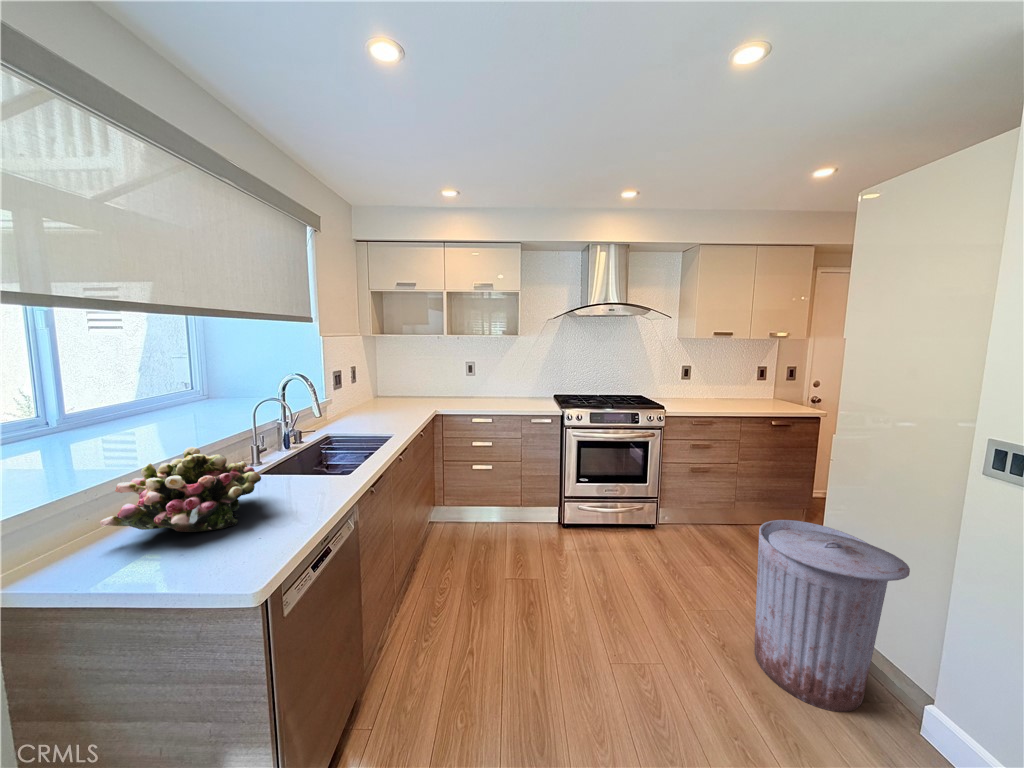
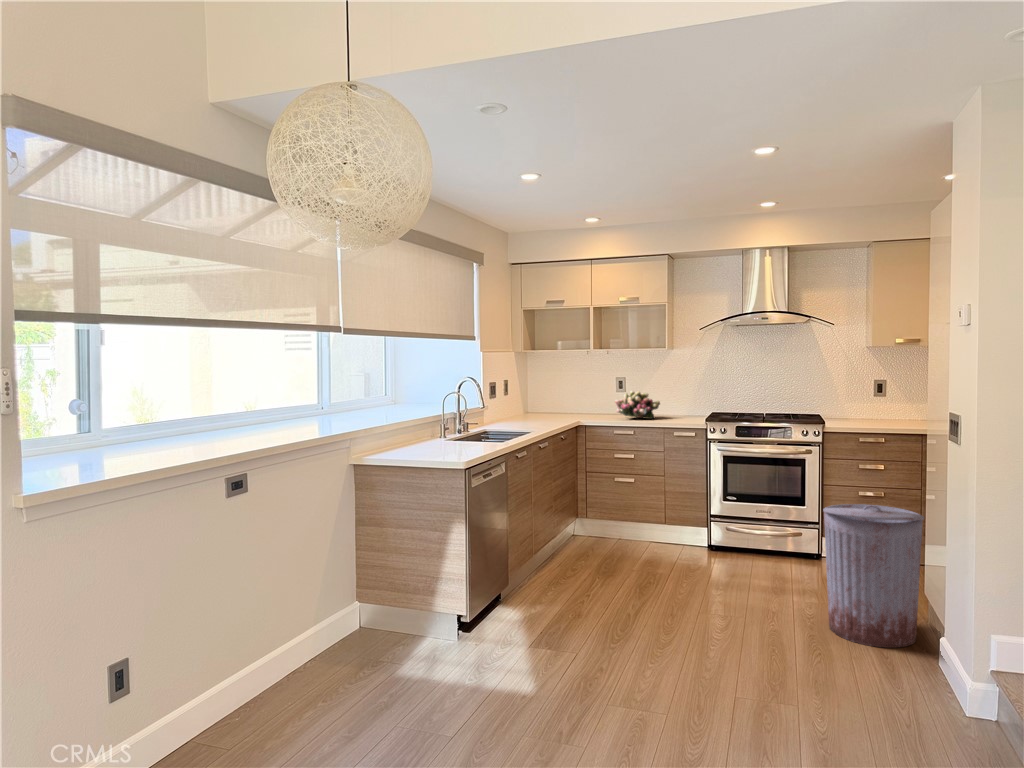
flower arrangement: present [100,447,261,532] -> present [615,391,660,419]

